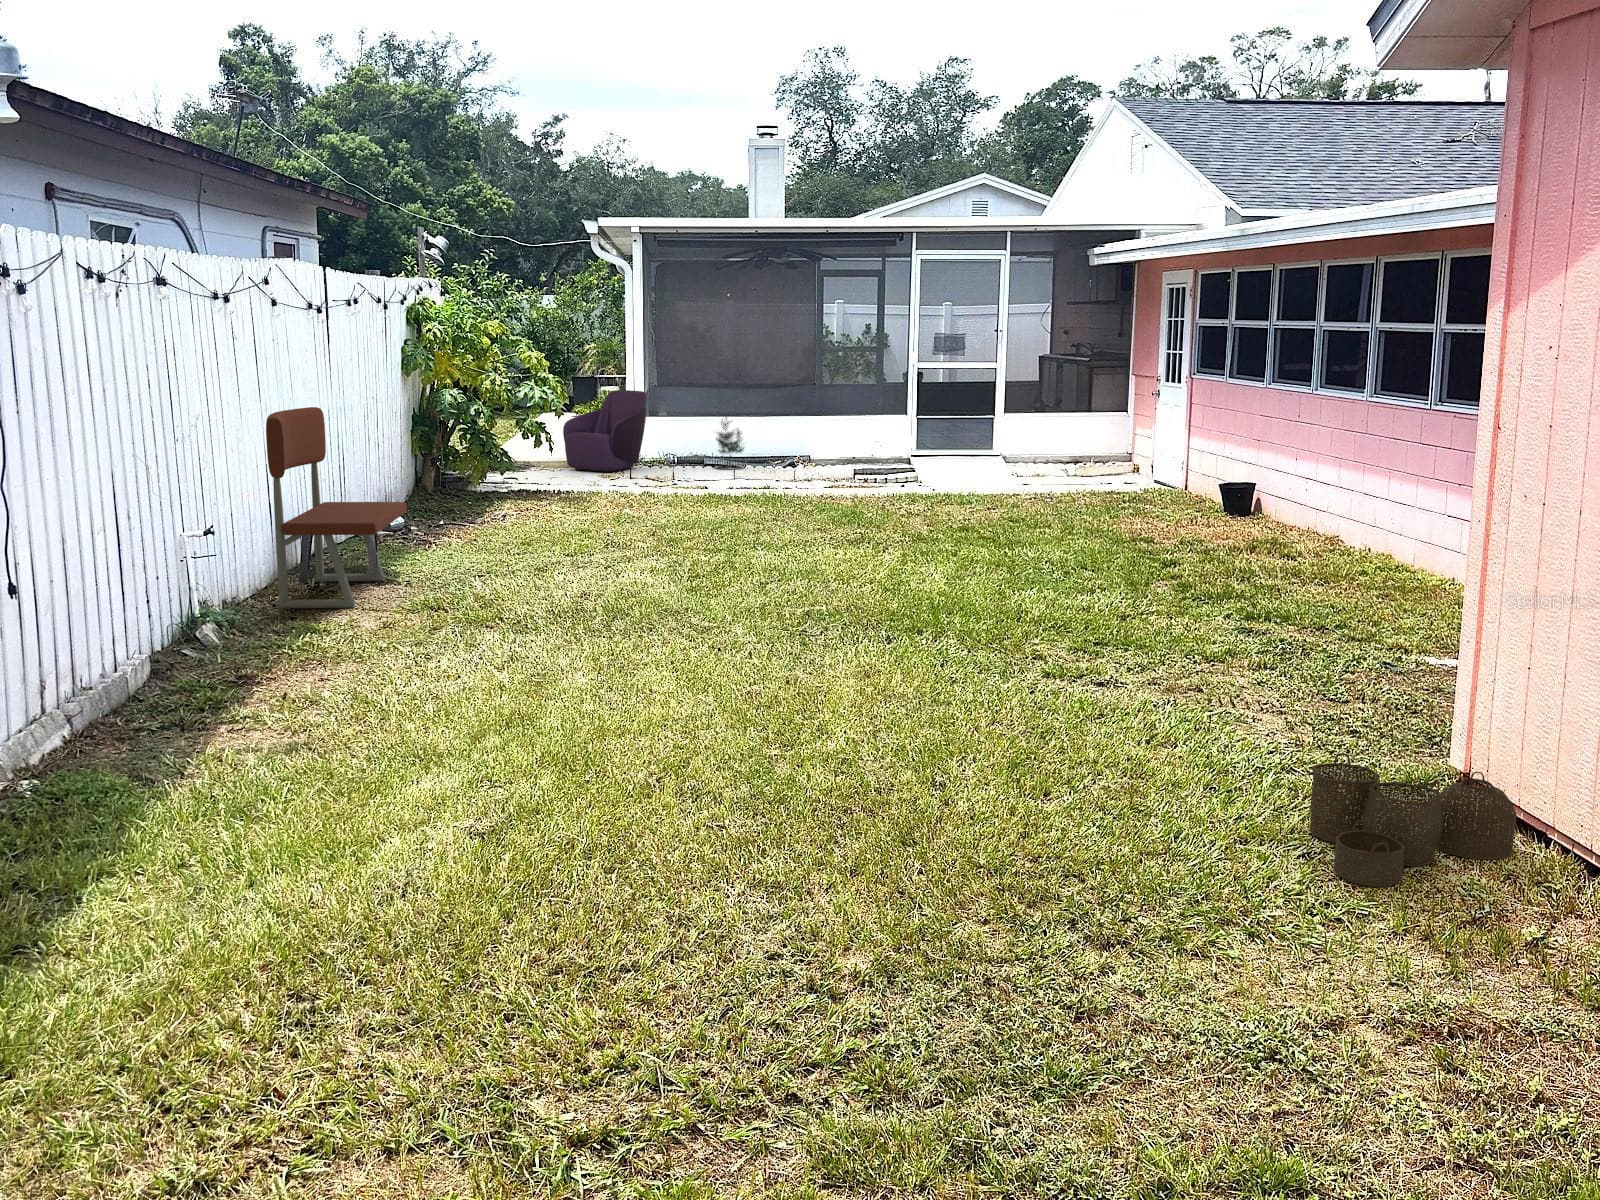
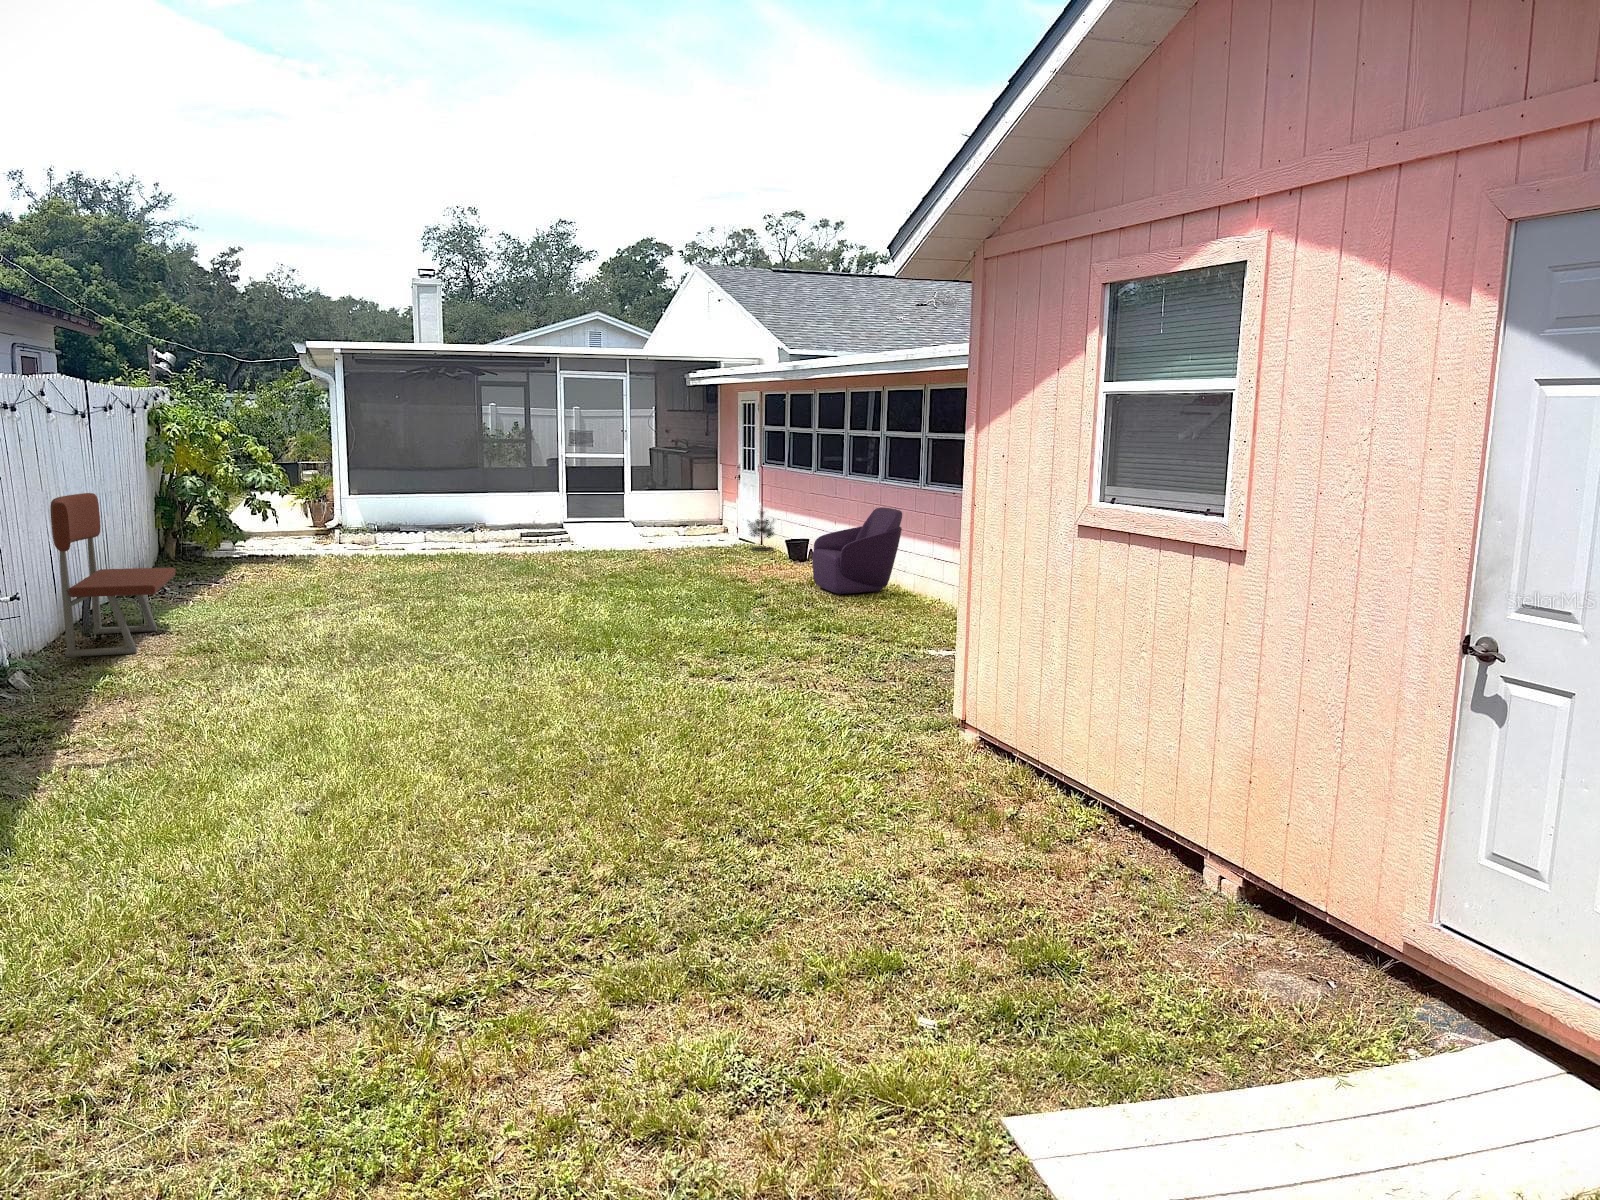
armchair: present [563,390,647,473] -> present [812,507,902,595]
potted tree: present [715,417,744,470] -> present [748,509,774,551]
woven basket: present [1309,753,1517,887] -> none [874,711,993,792]

